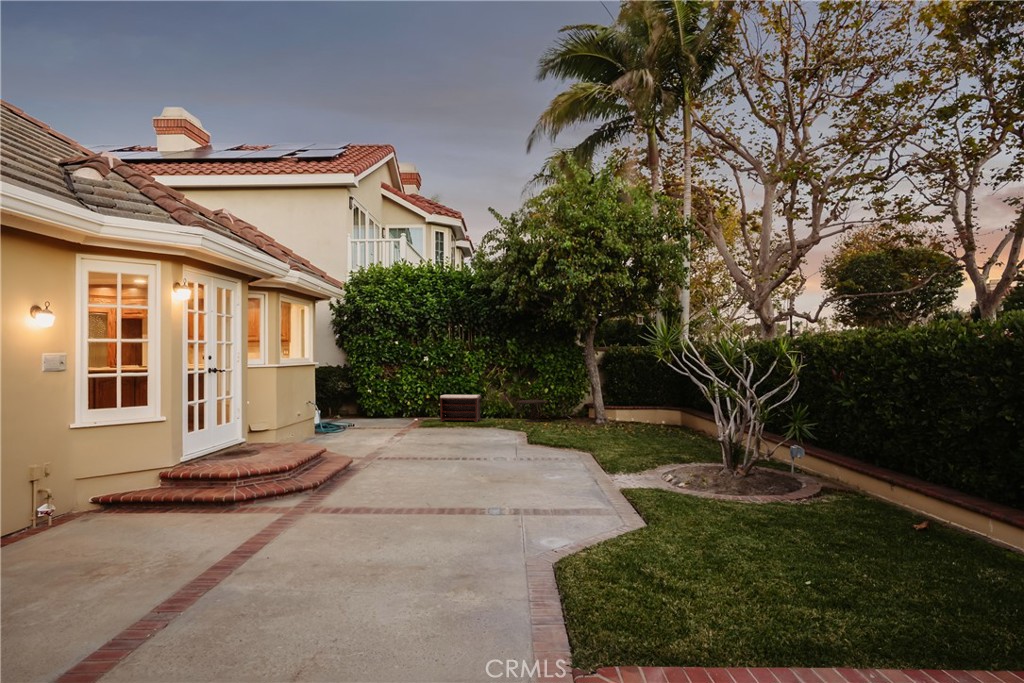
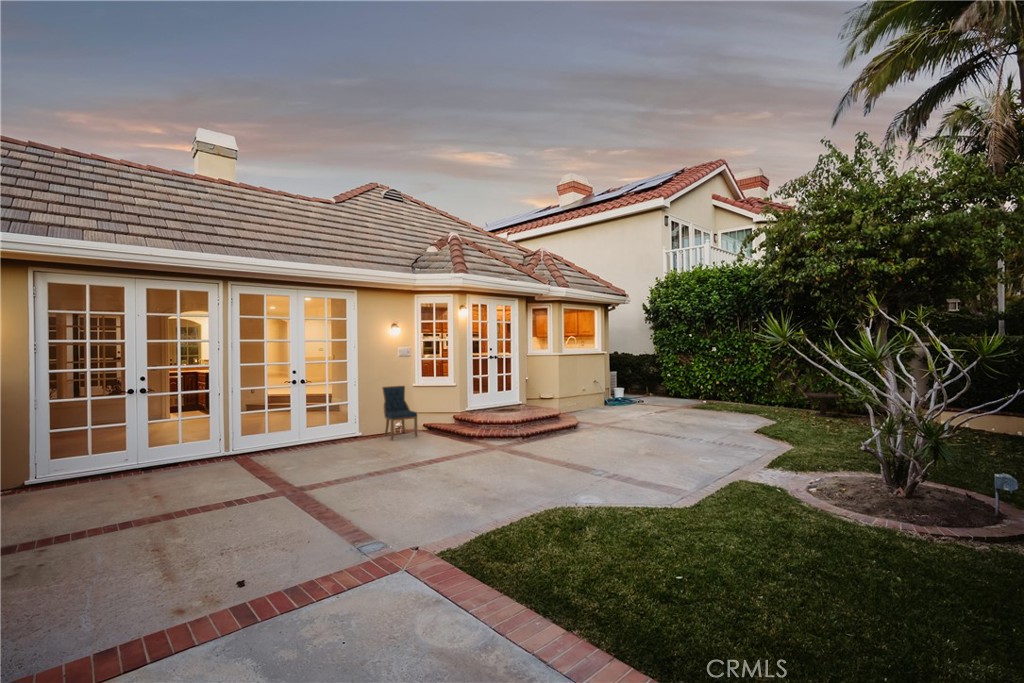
bench: present [439,395,481,422] -> none [725,382,769,410]
chair: none [14,429,114,539] -> present [383,386,417,440]

